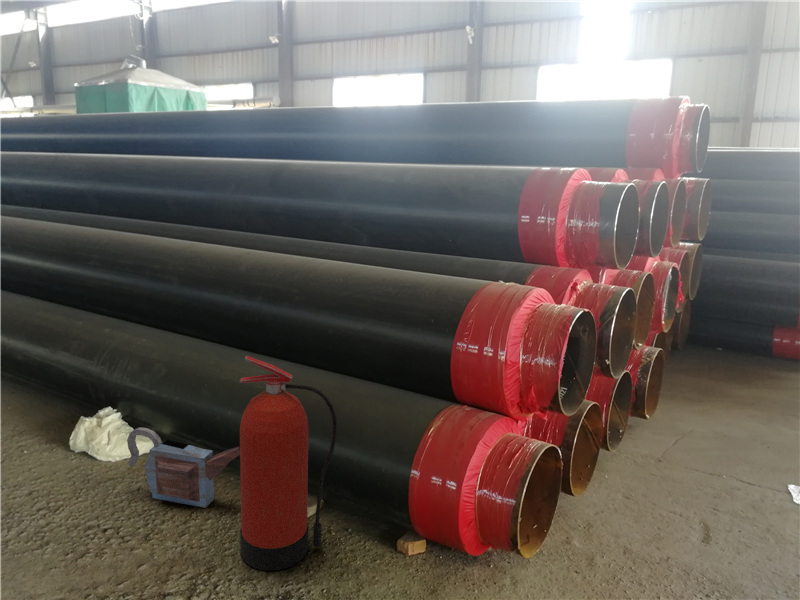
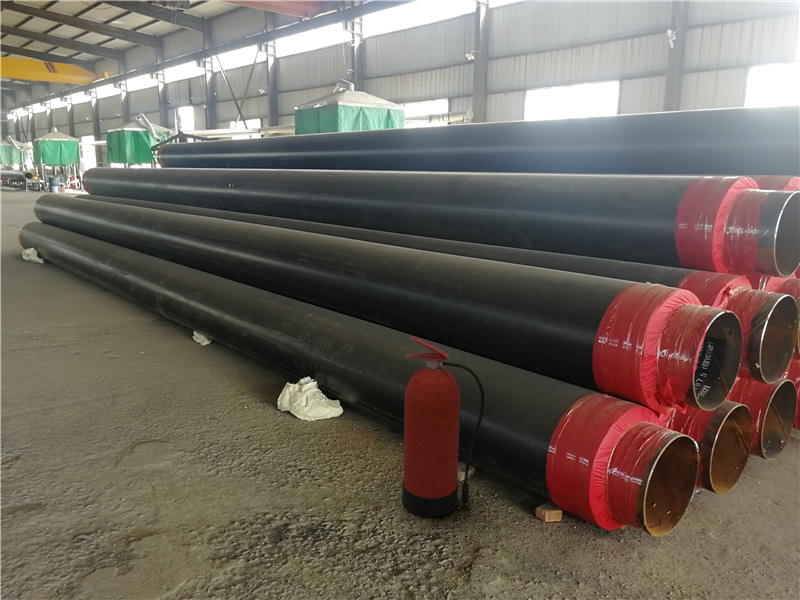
watering can: present [127,427,240,508] -> none [319,392,409,462]

